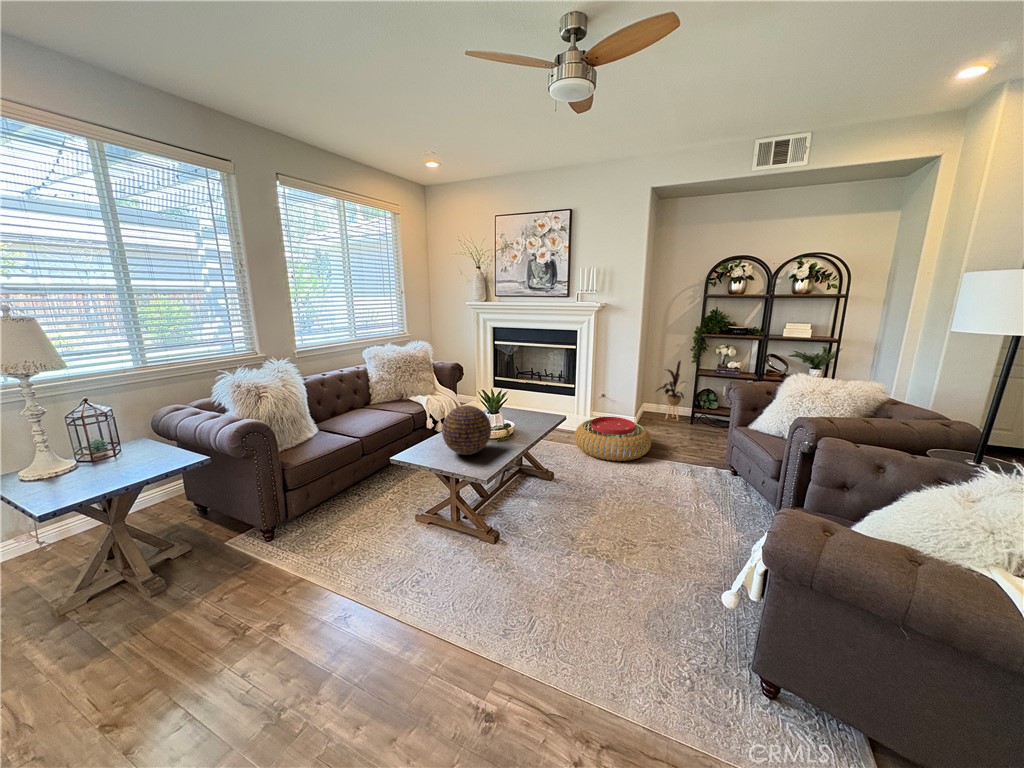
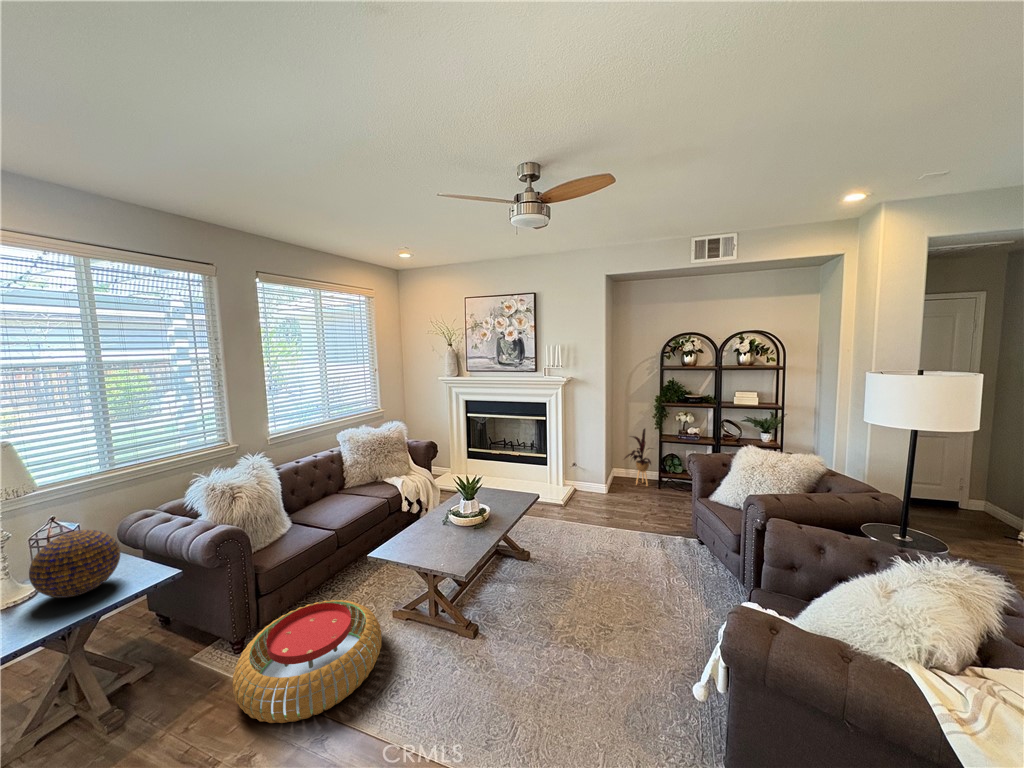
decorative orb: present [442,405,491,455] -> present [29,530,120,598]
pouf: present [575,417,652,461] -> present [233,600,382,723]

